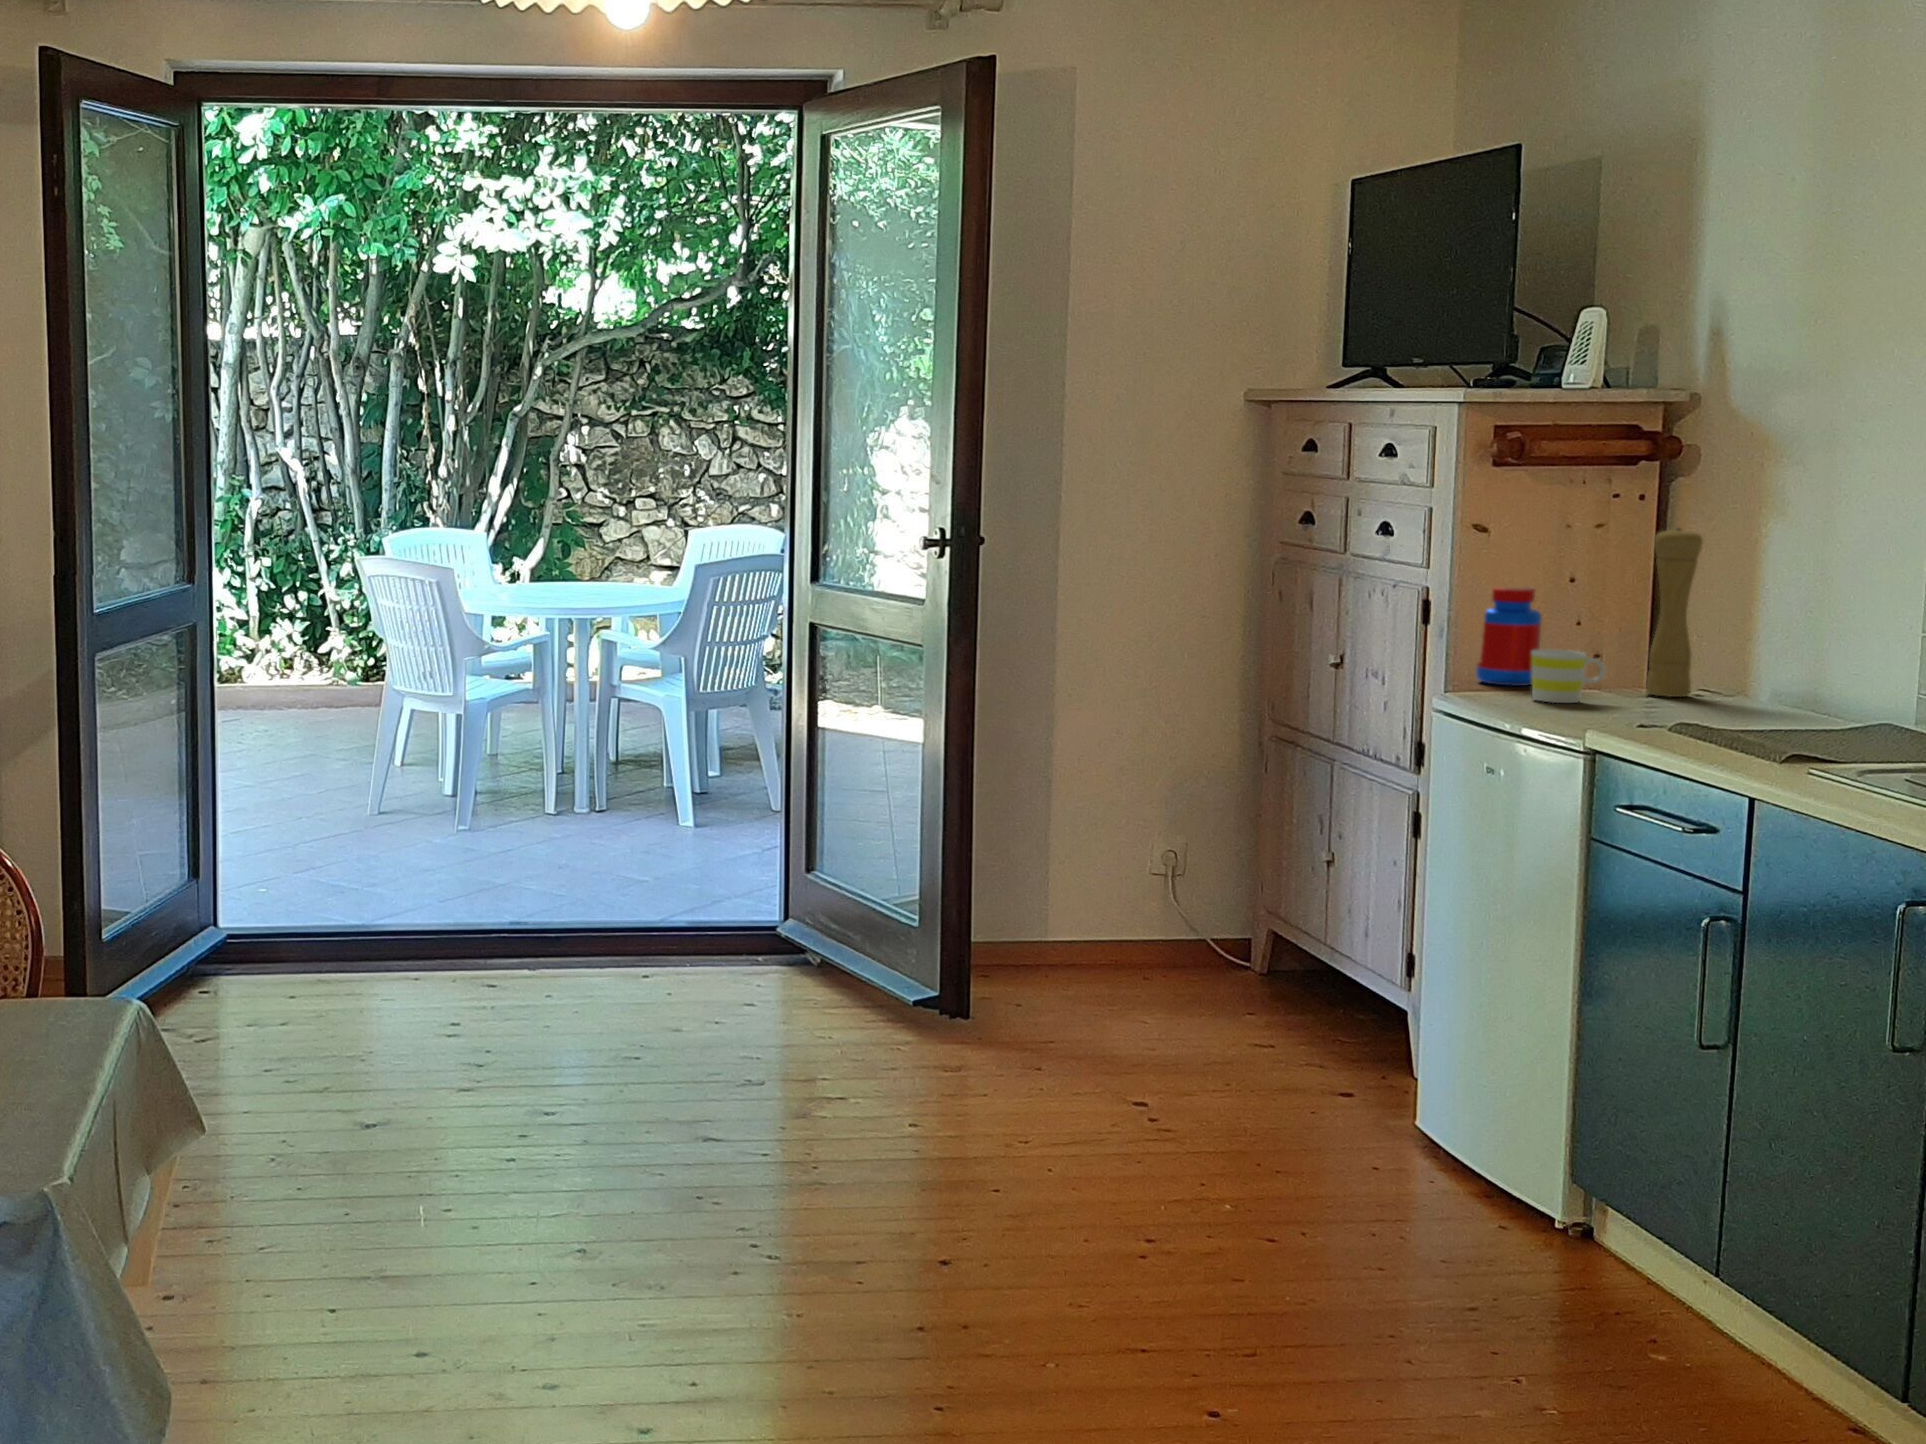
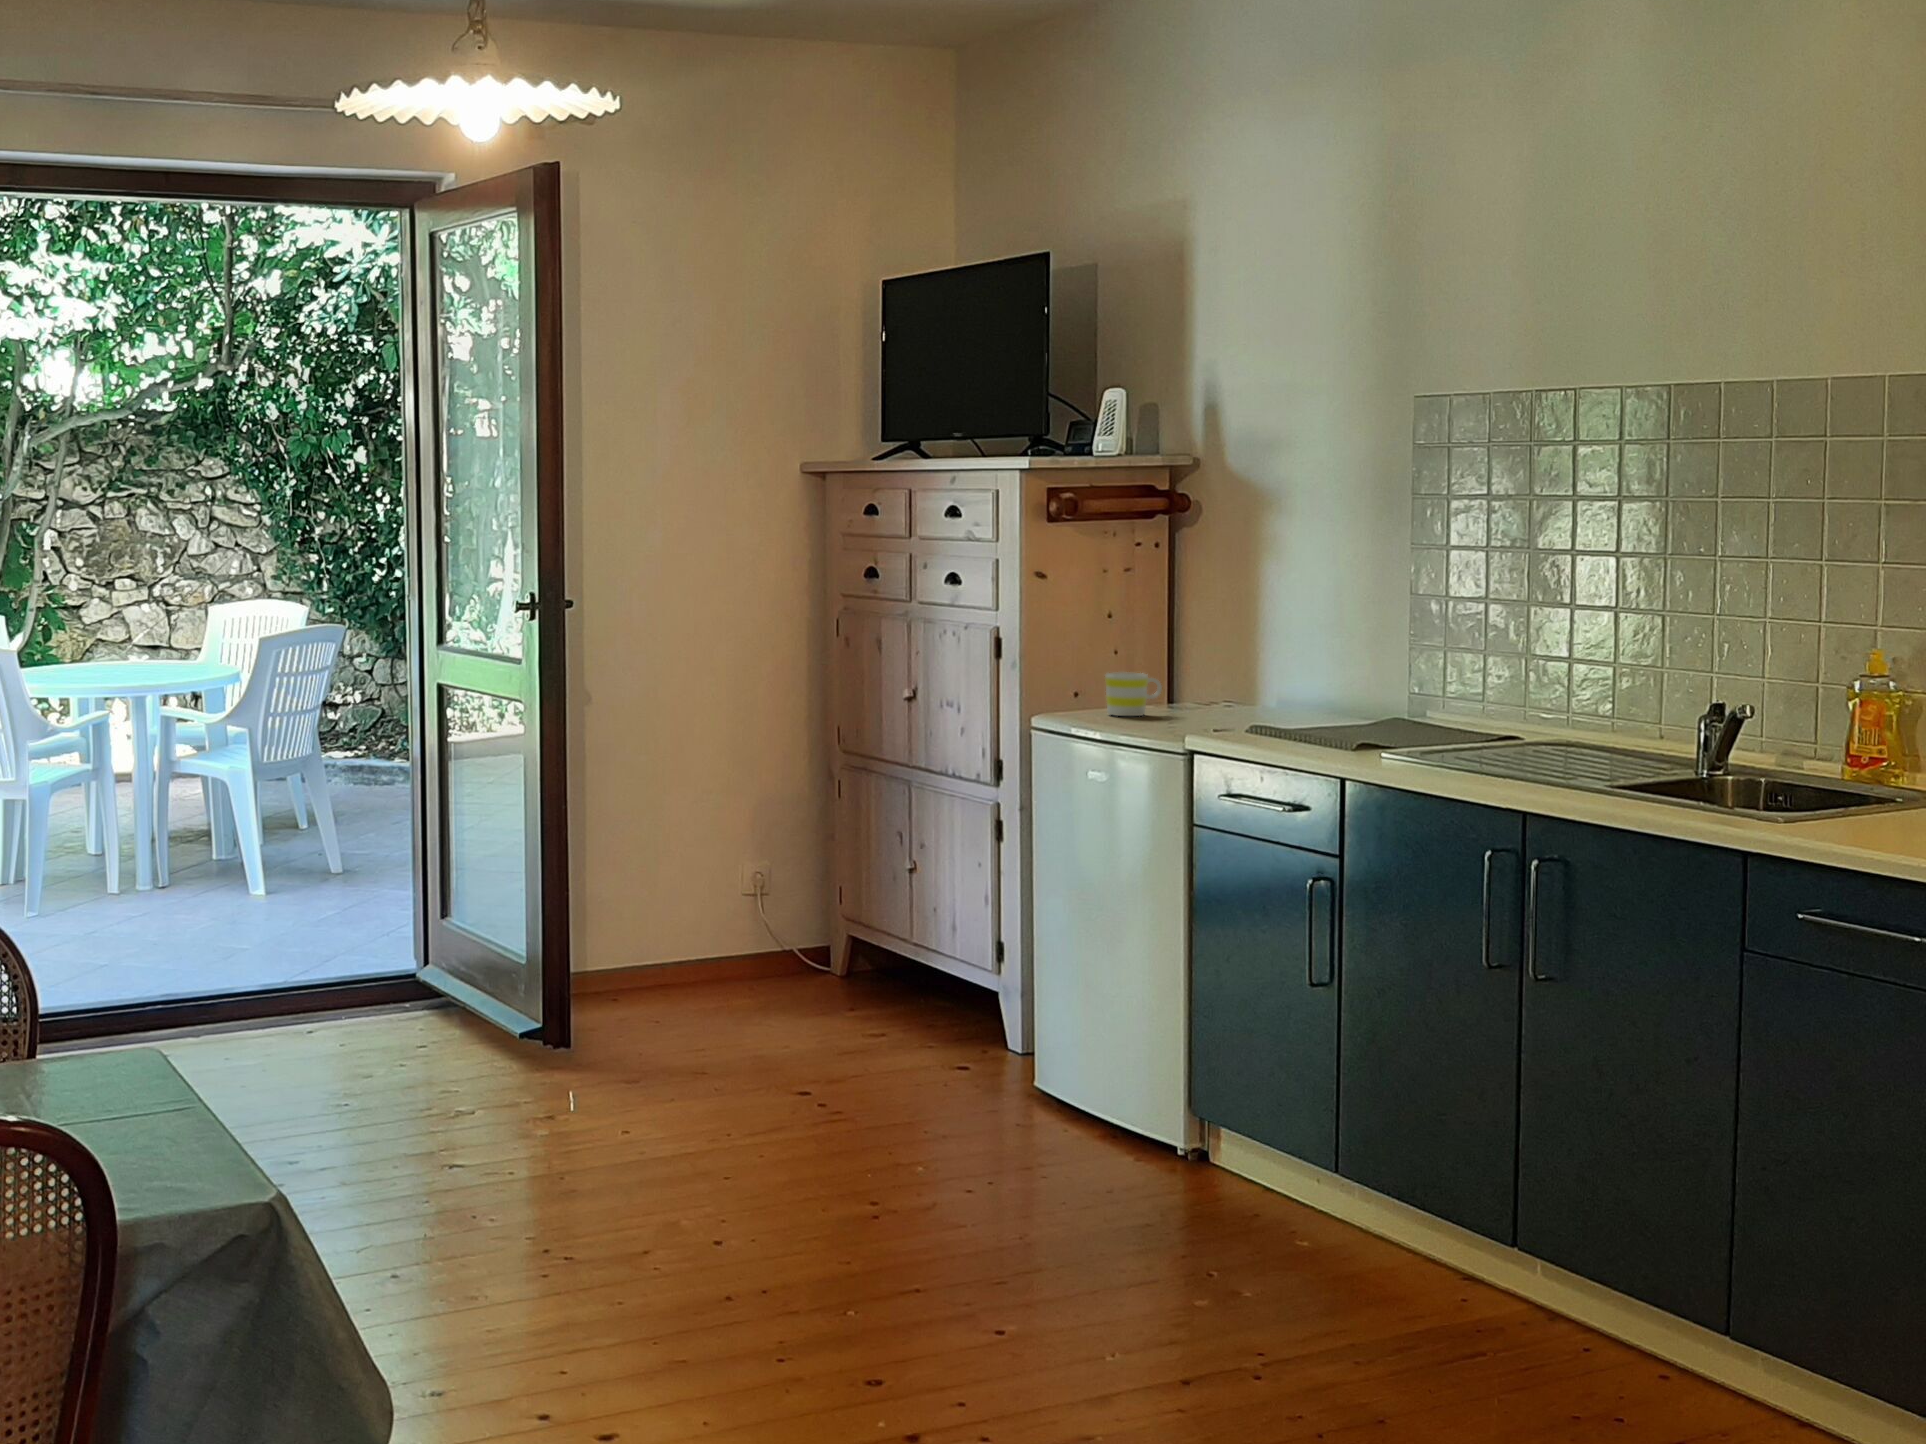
pepper mill: present [1646,528,1703,697] -> none [1181,569,1219,707]
jar: present [1476,587,1542,686] -> none [1045,623,1094,706]

